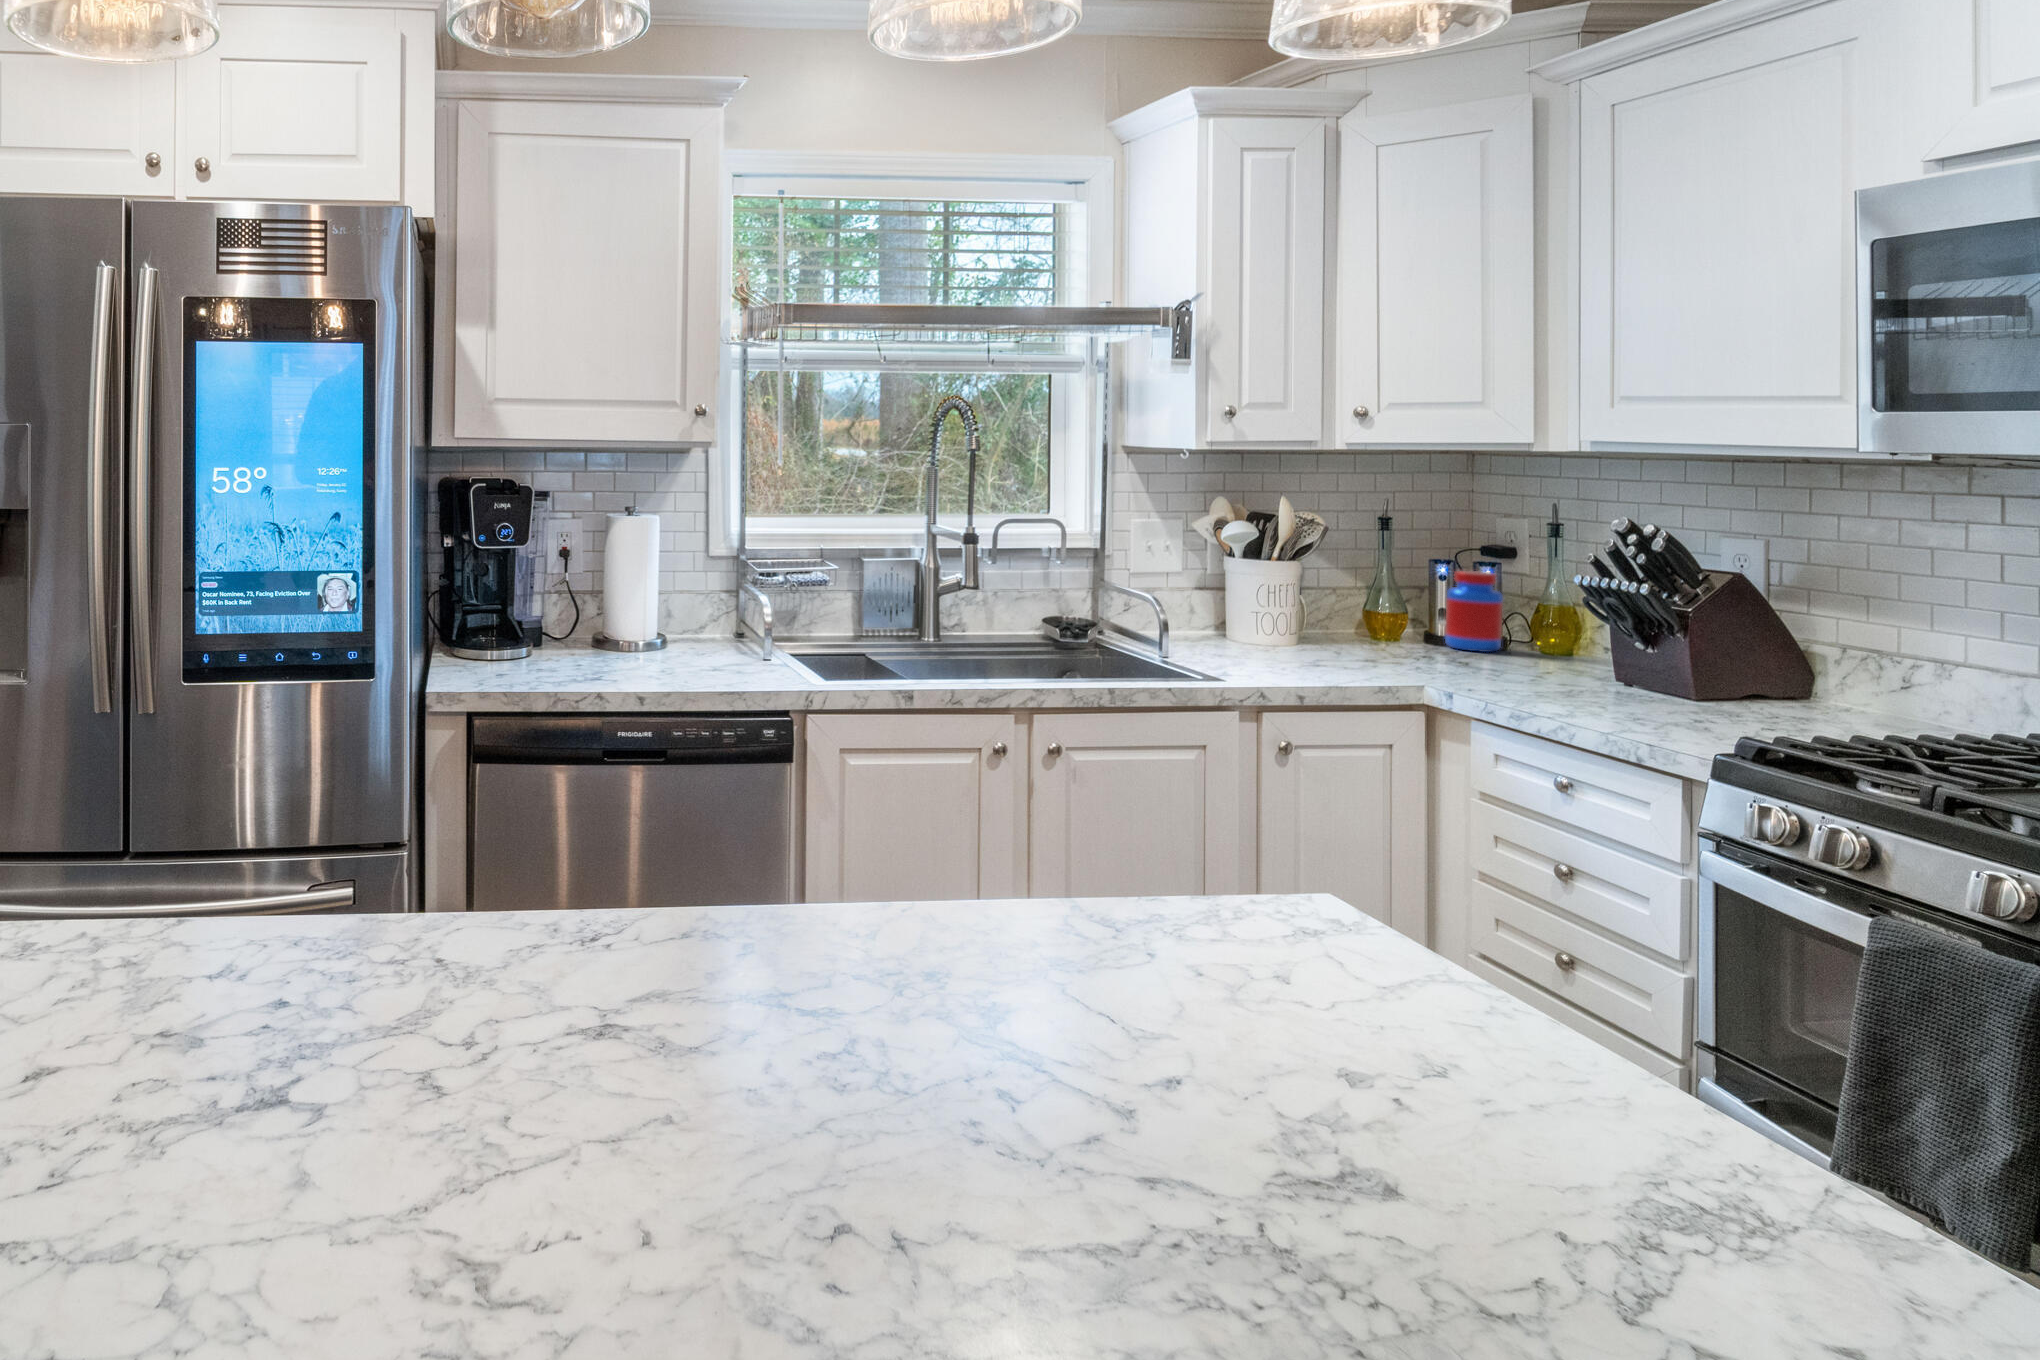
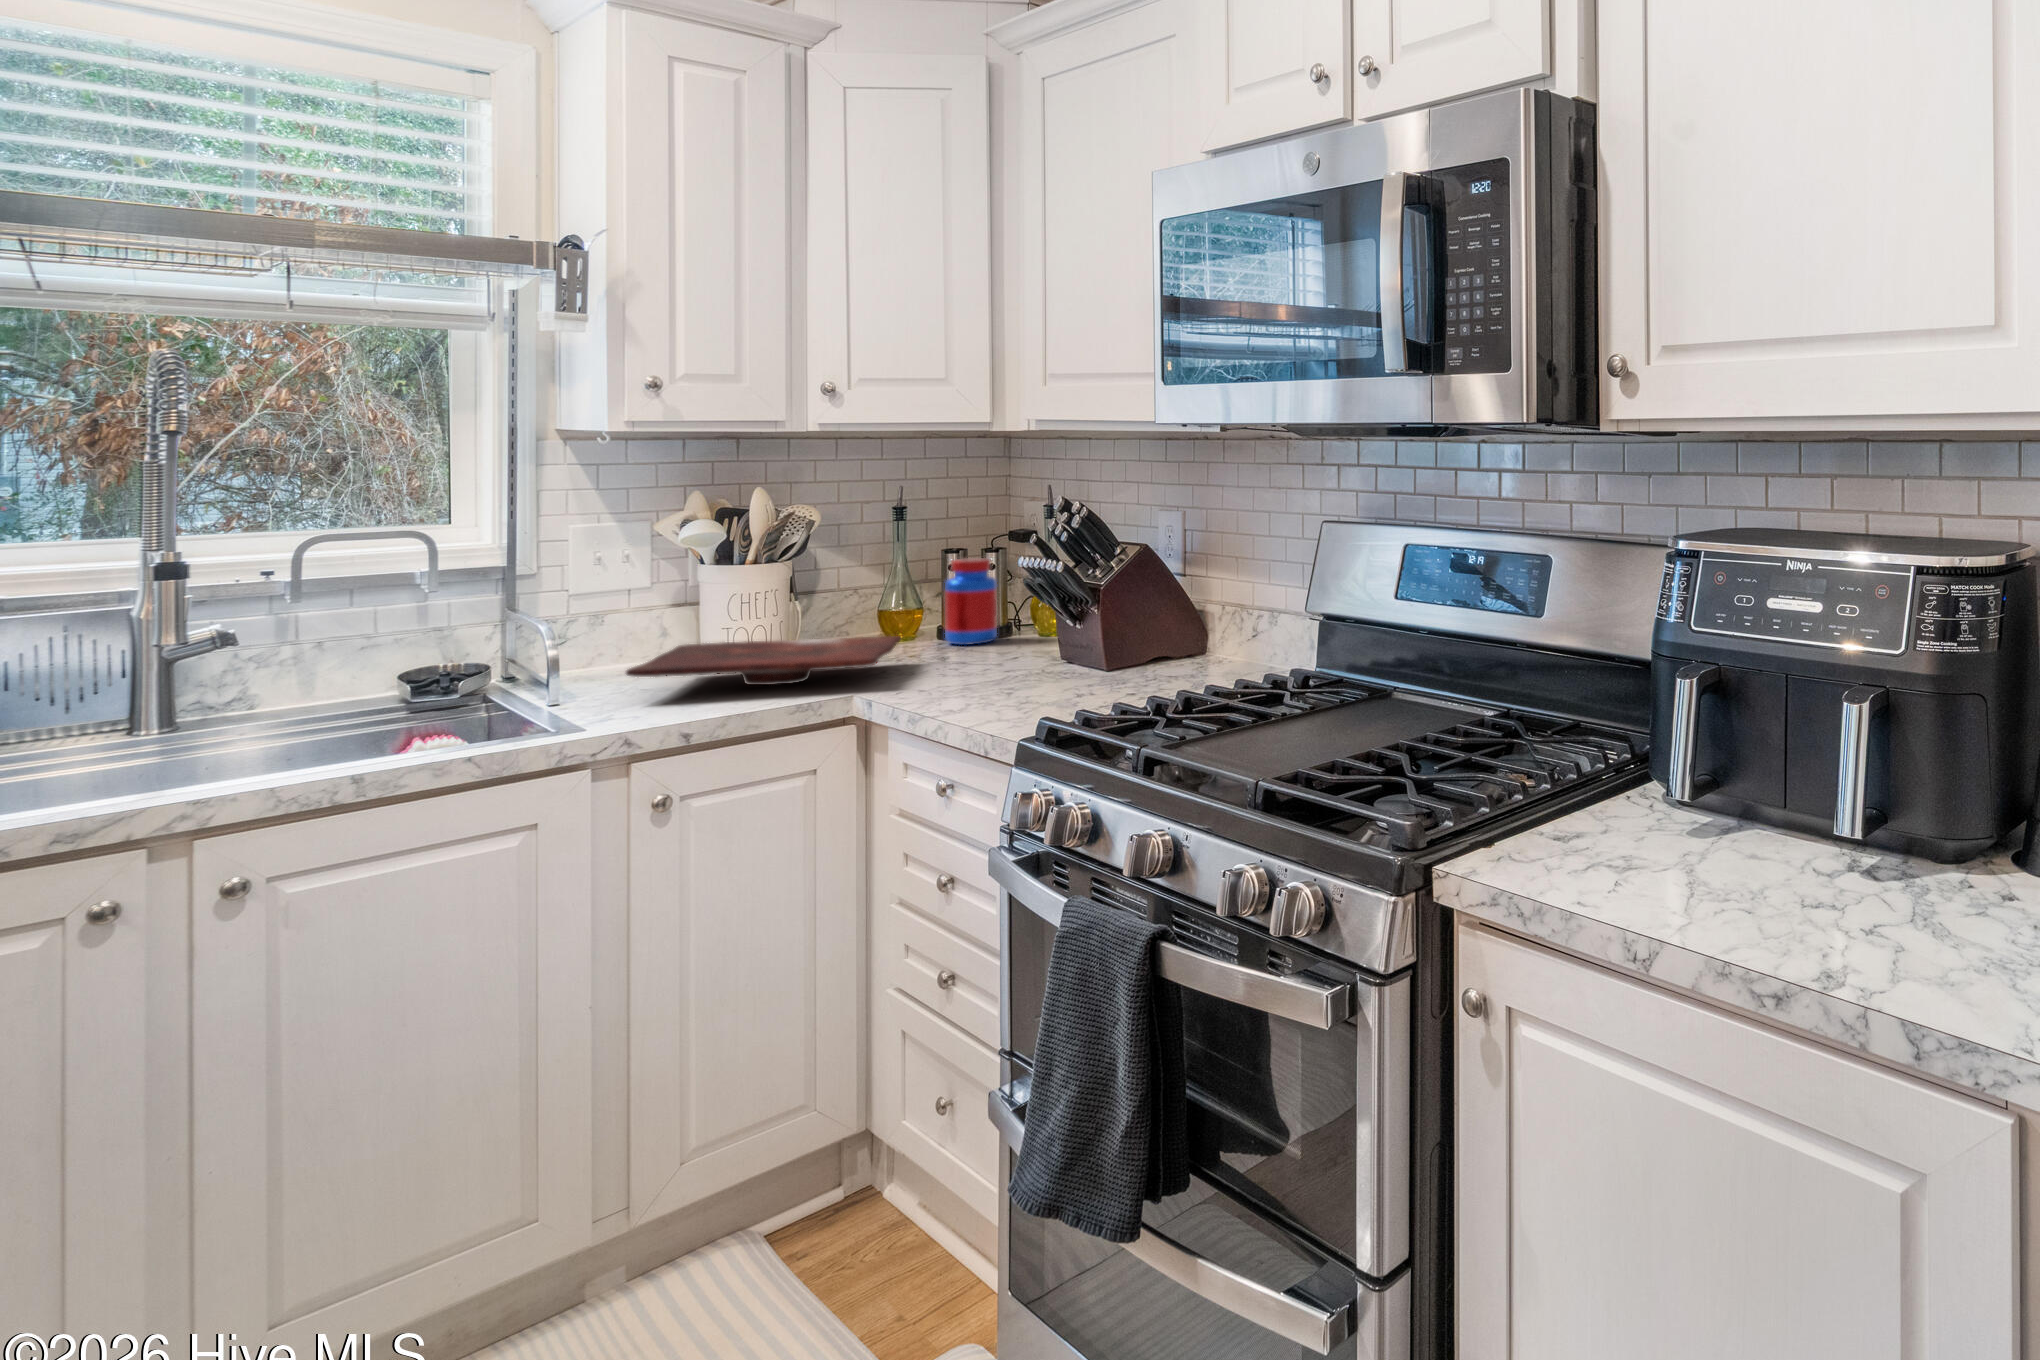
cutting board: none [1232,621,1453,664] -> present [626,636,901,685]

